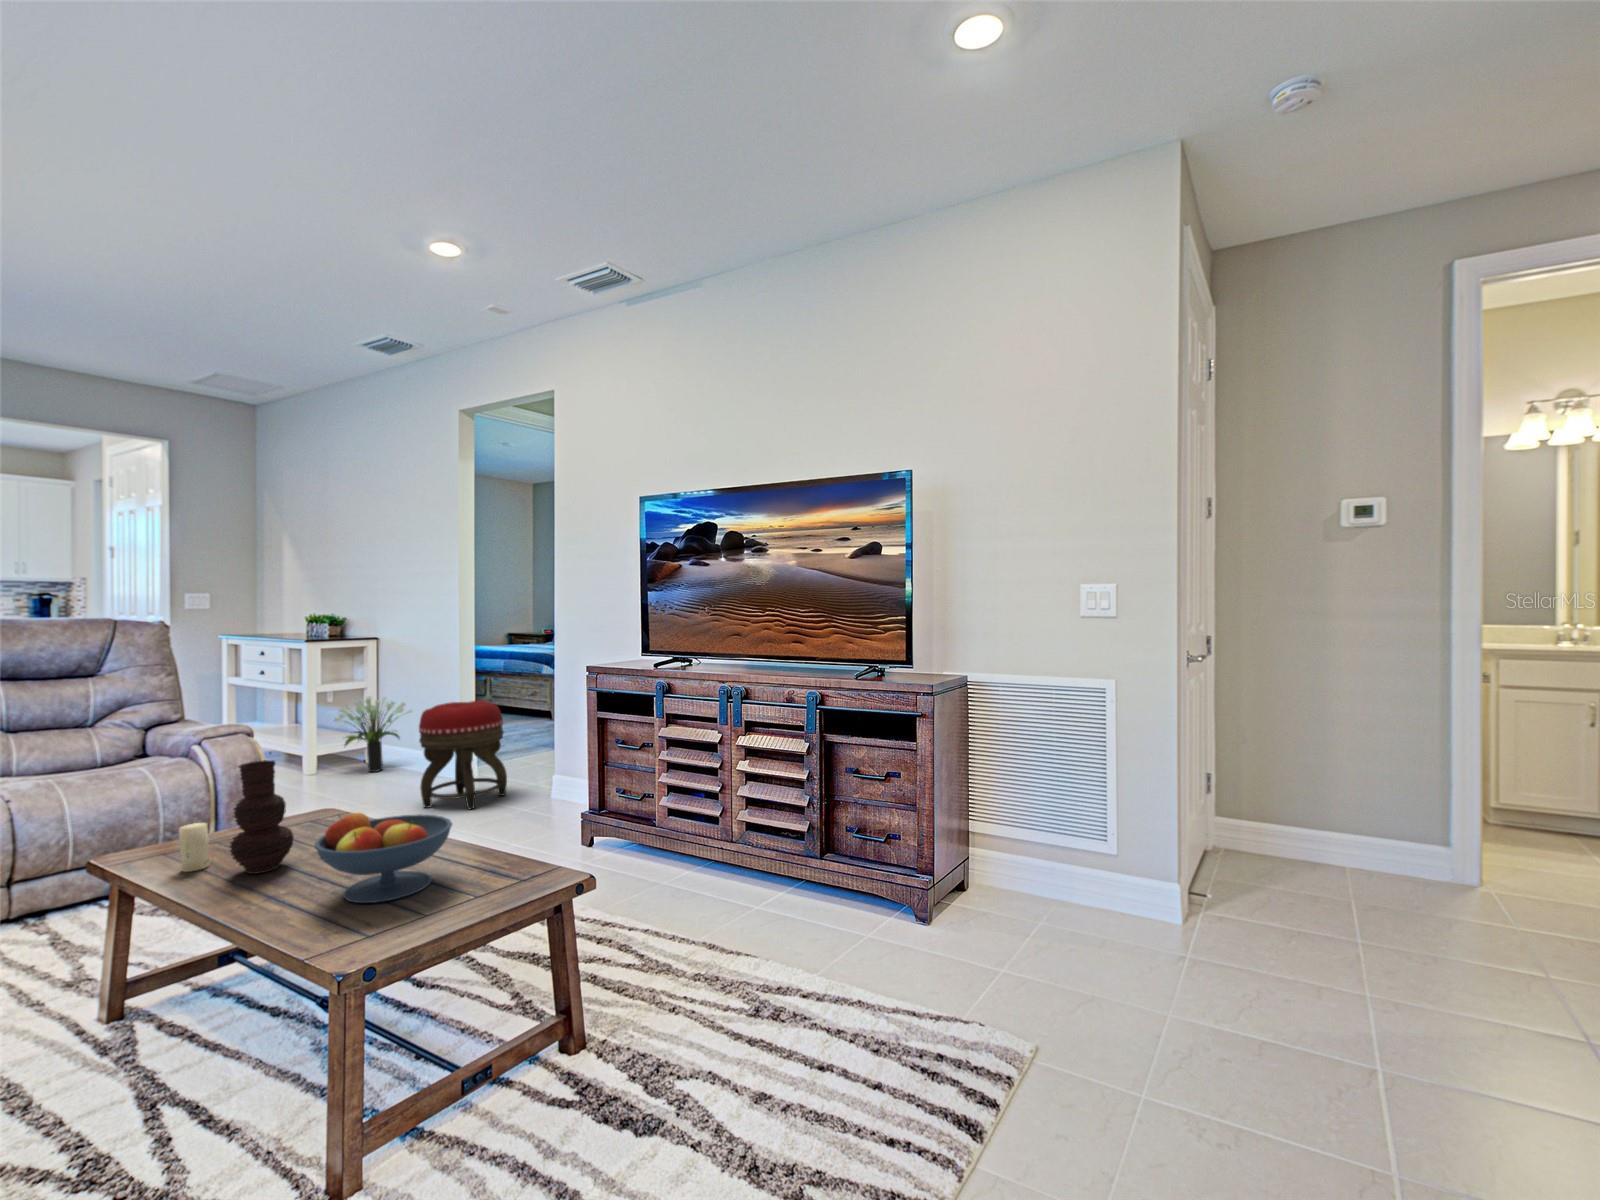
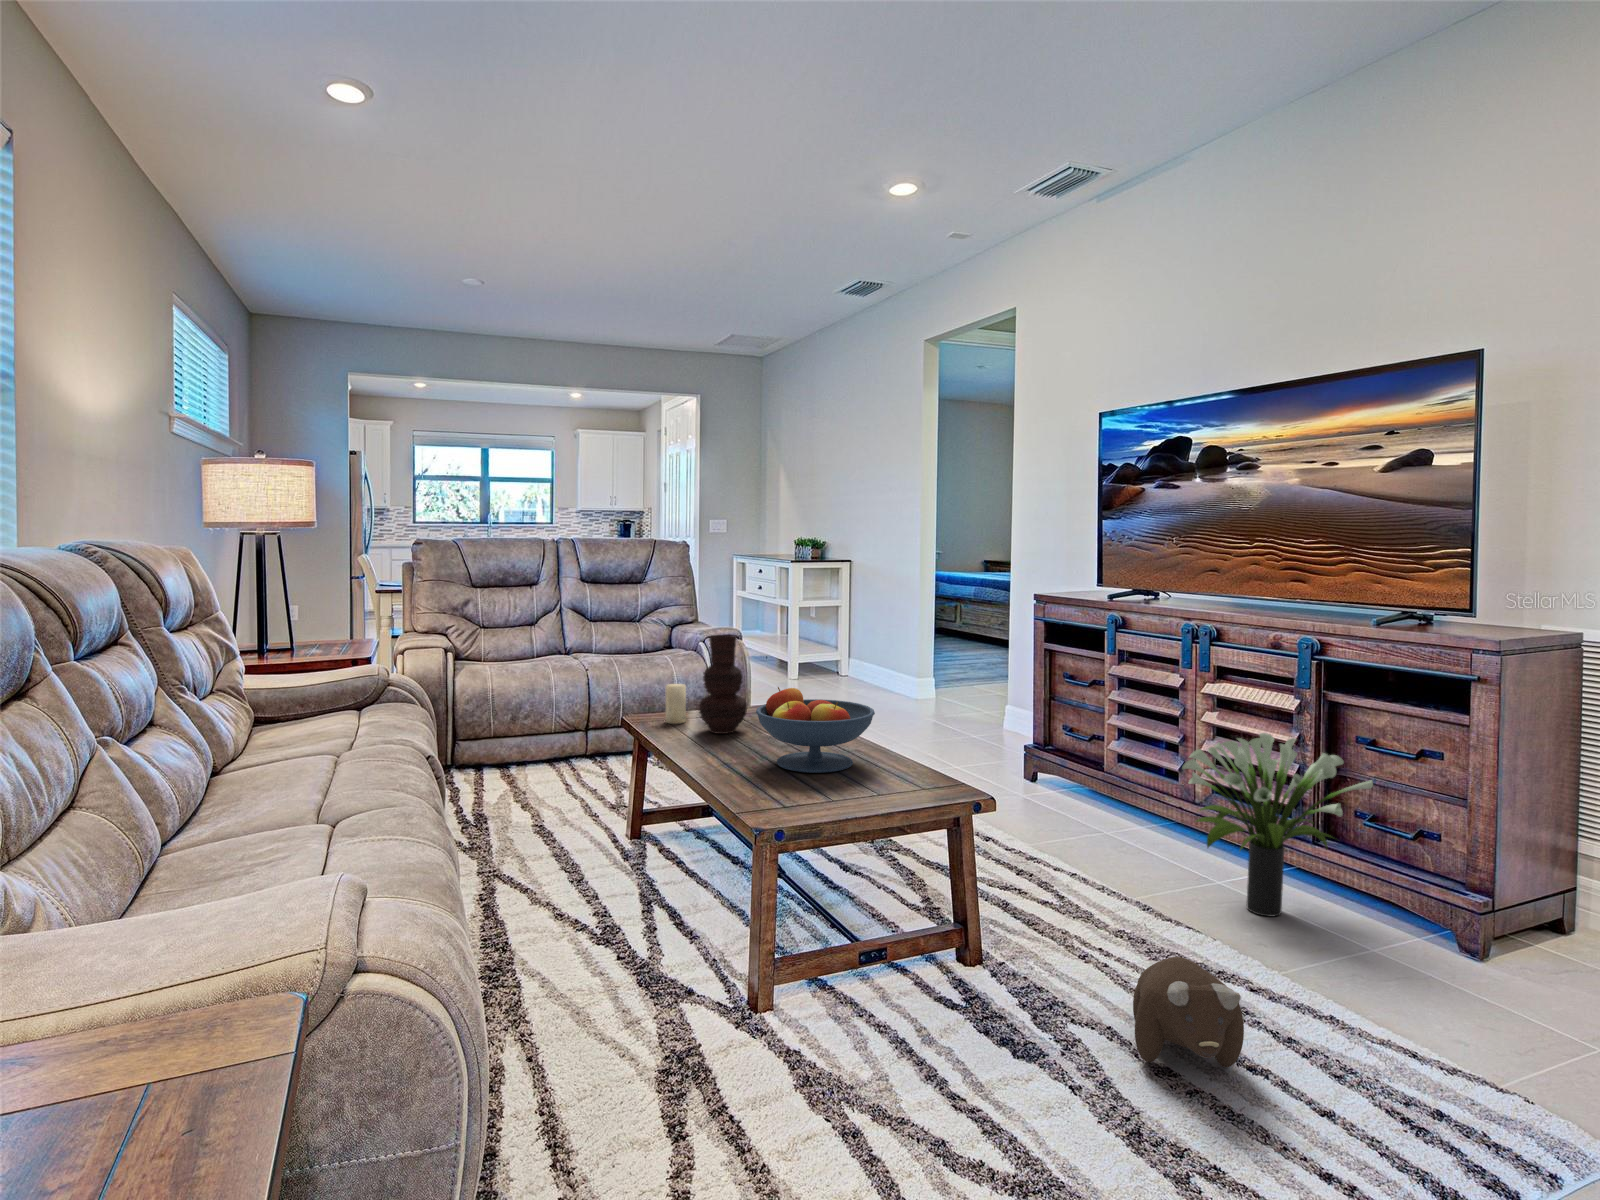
potted plant: present [334,696,412,772] -> present [1182,733,1373,917]
footstool: present [419,700,507,809] -> none [875,623,959,732]
plush toy: none [726,993,815,1096] -> present [1133,957,1244,1068]

